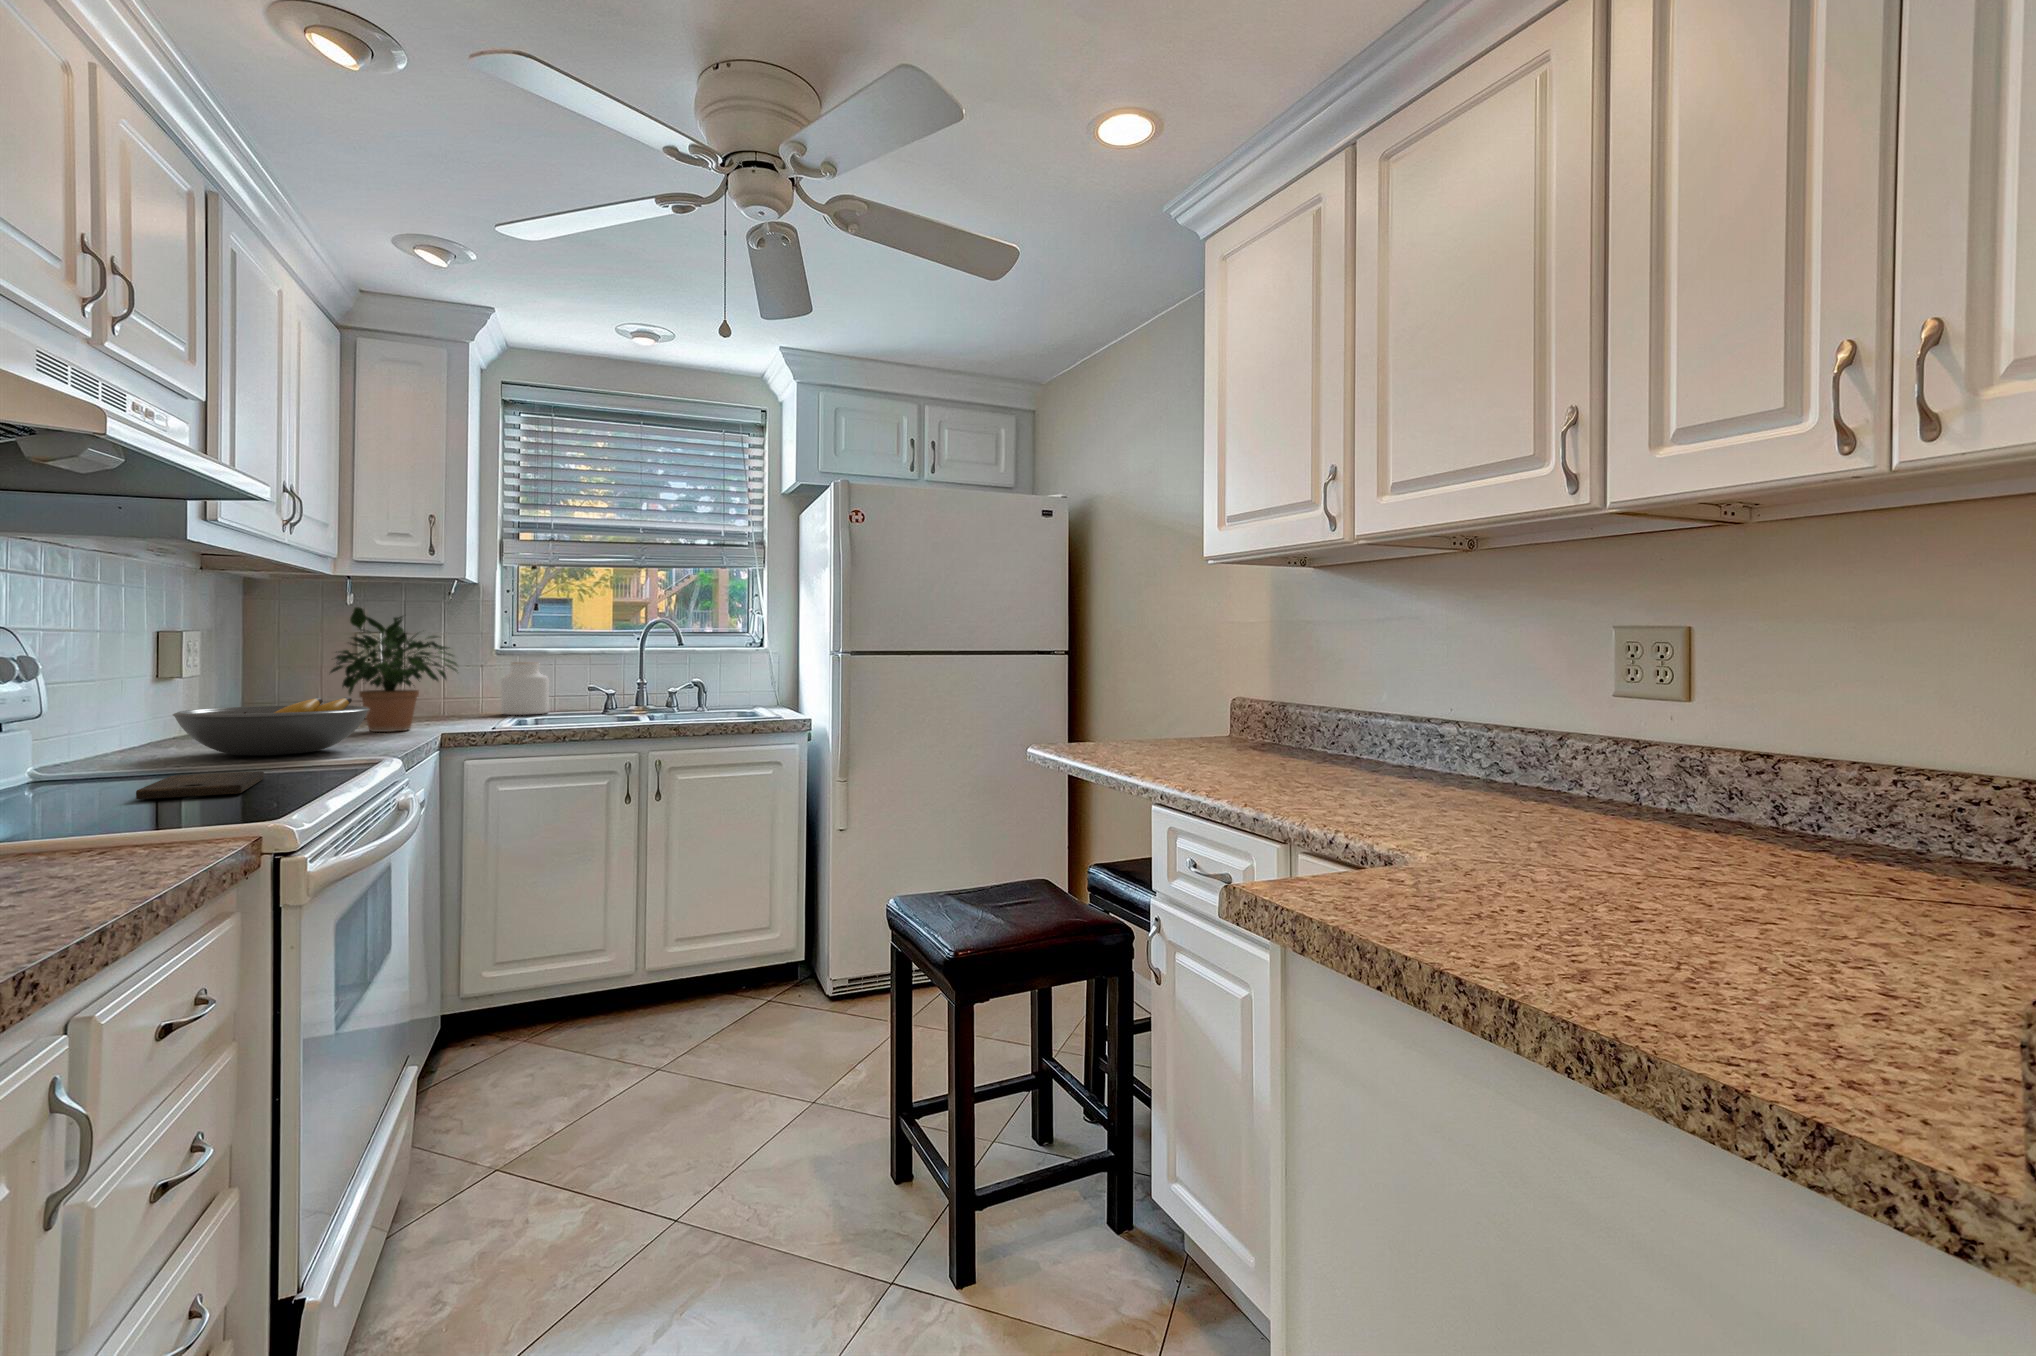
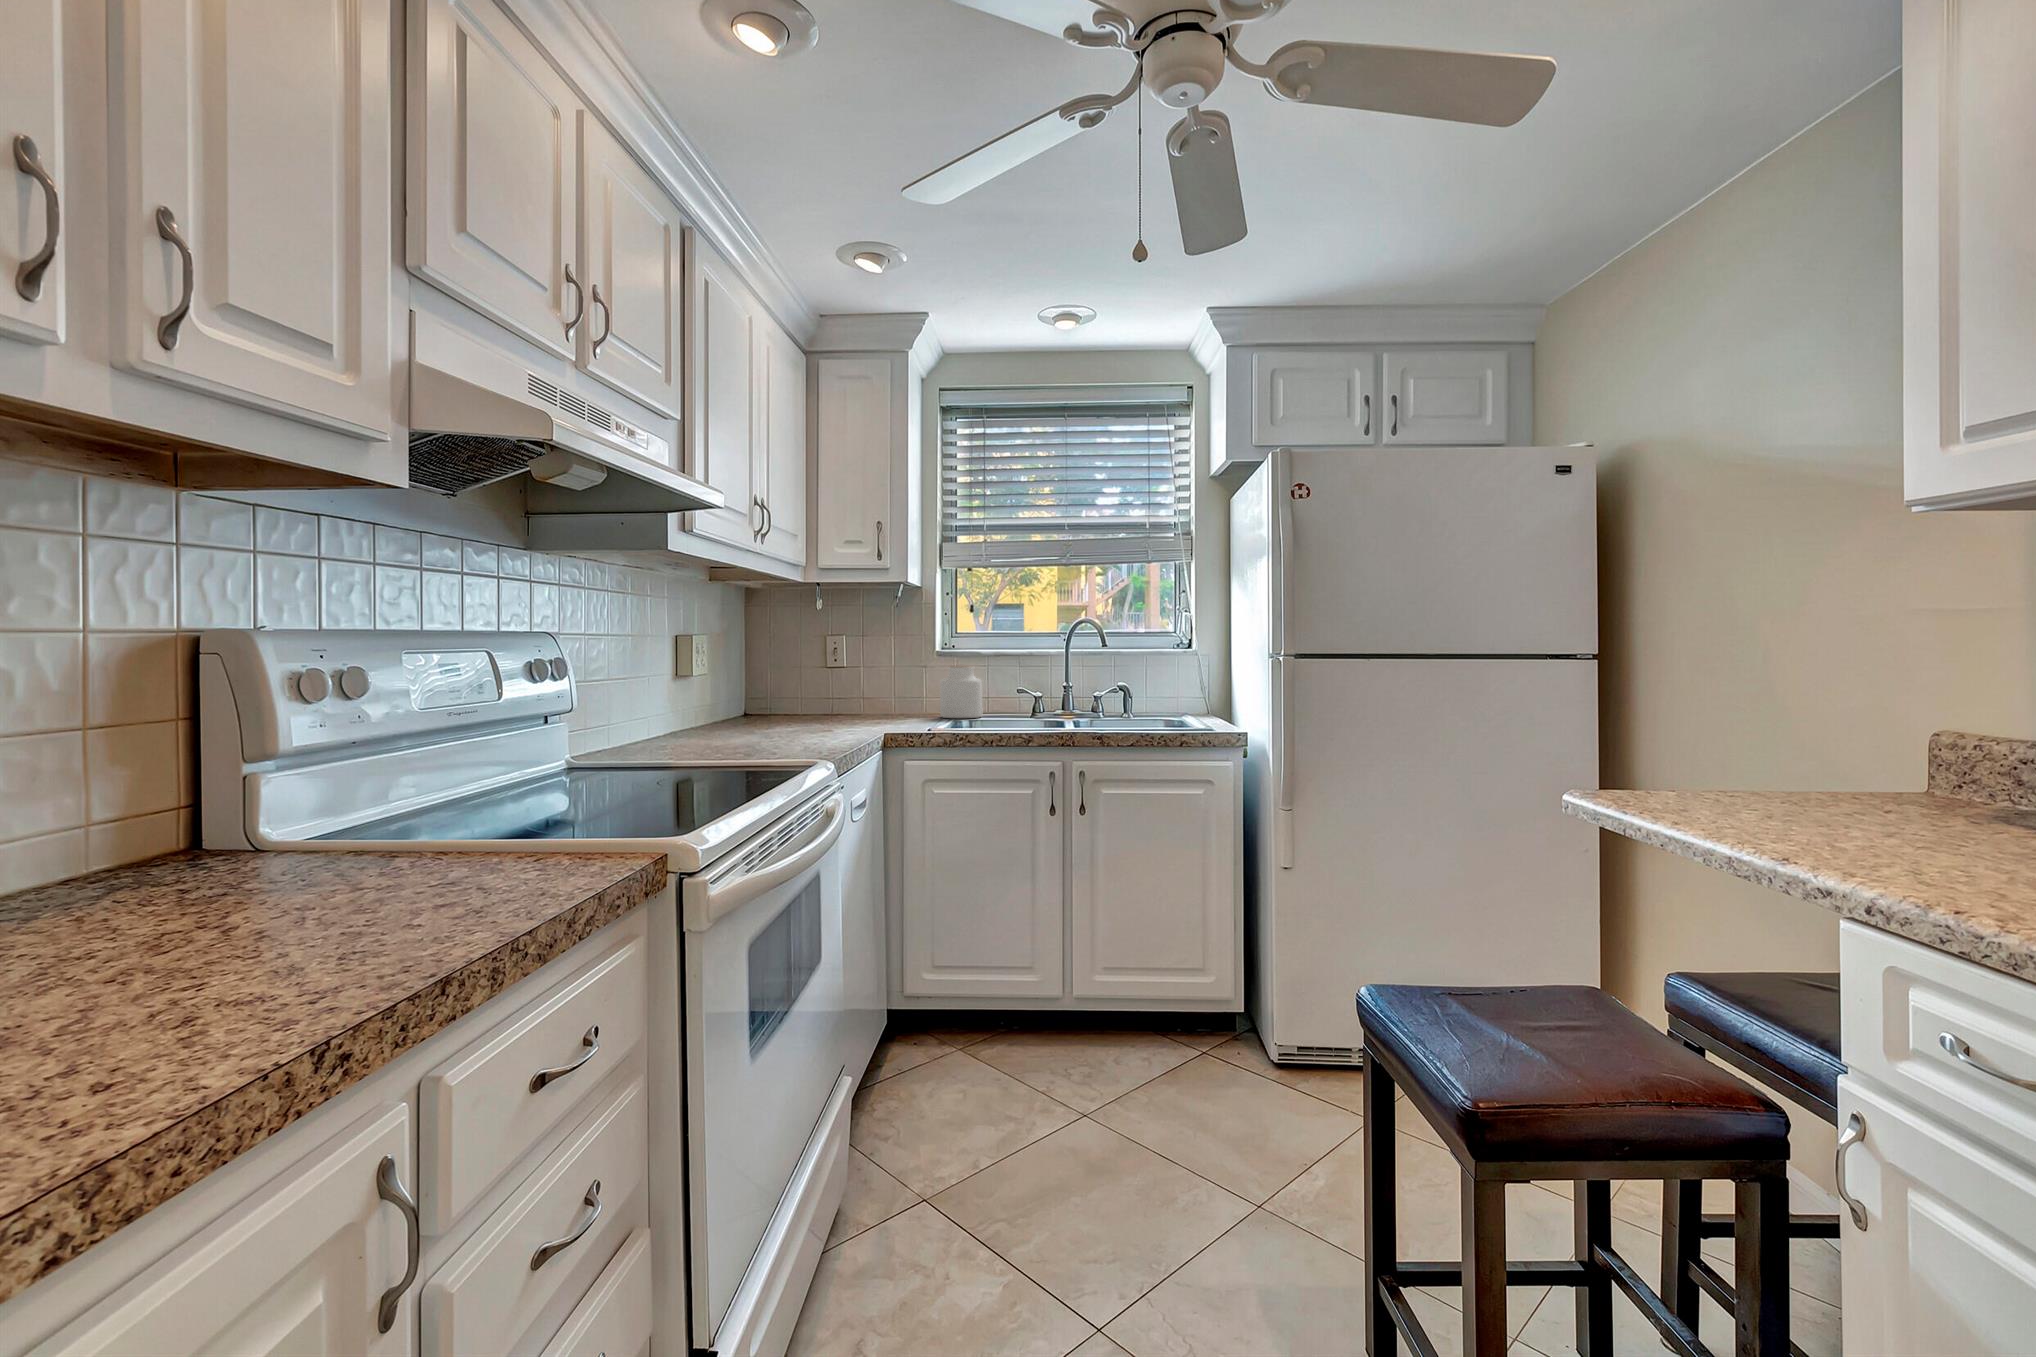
potted plant: present [330,607,457,732] -> none [792,613,902,734]
fruit bowl: present [173,697,370,756] -> none [663,702,814,756]
cutting board: present [136,771,264,799] -> none [603,776,713,801]

